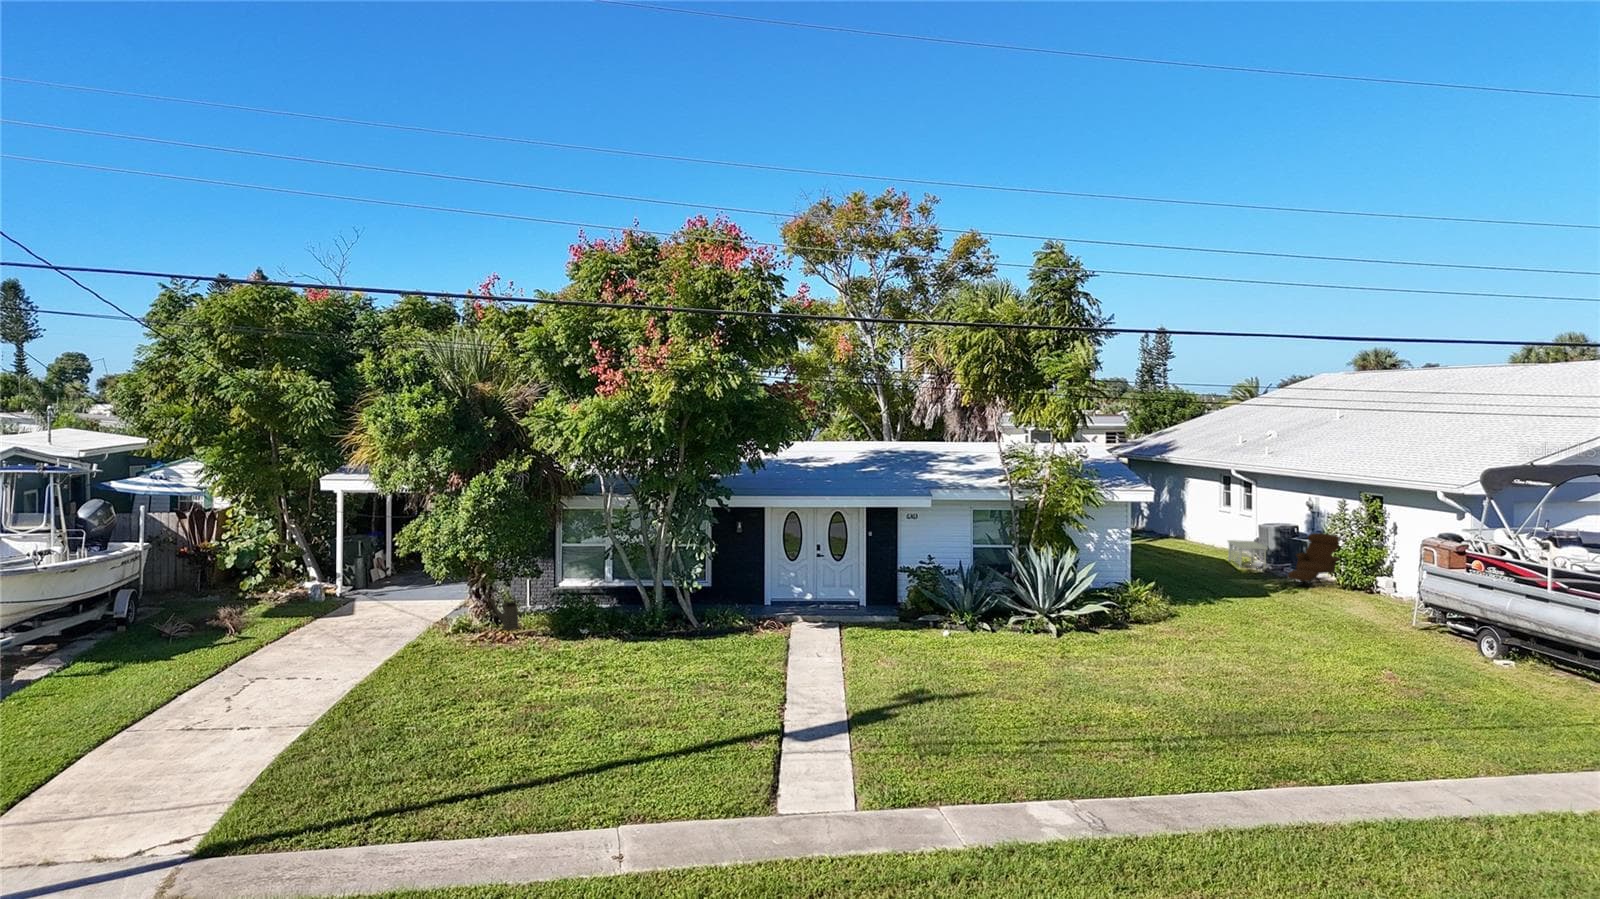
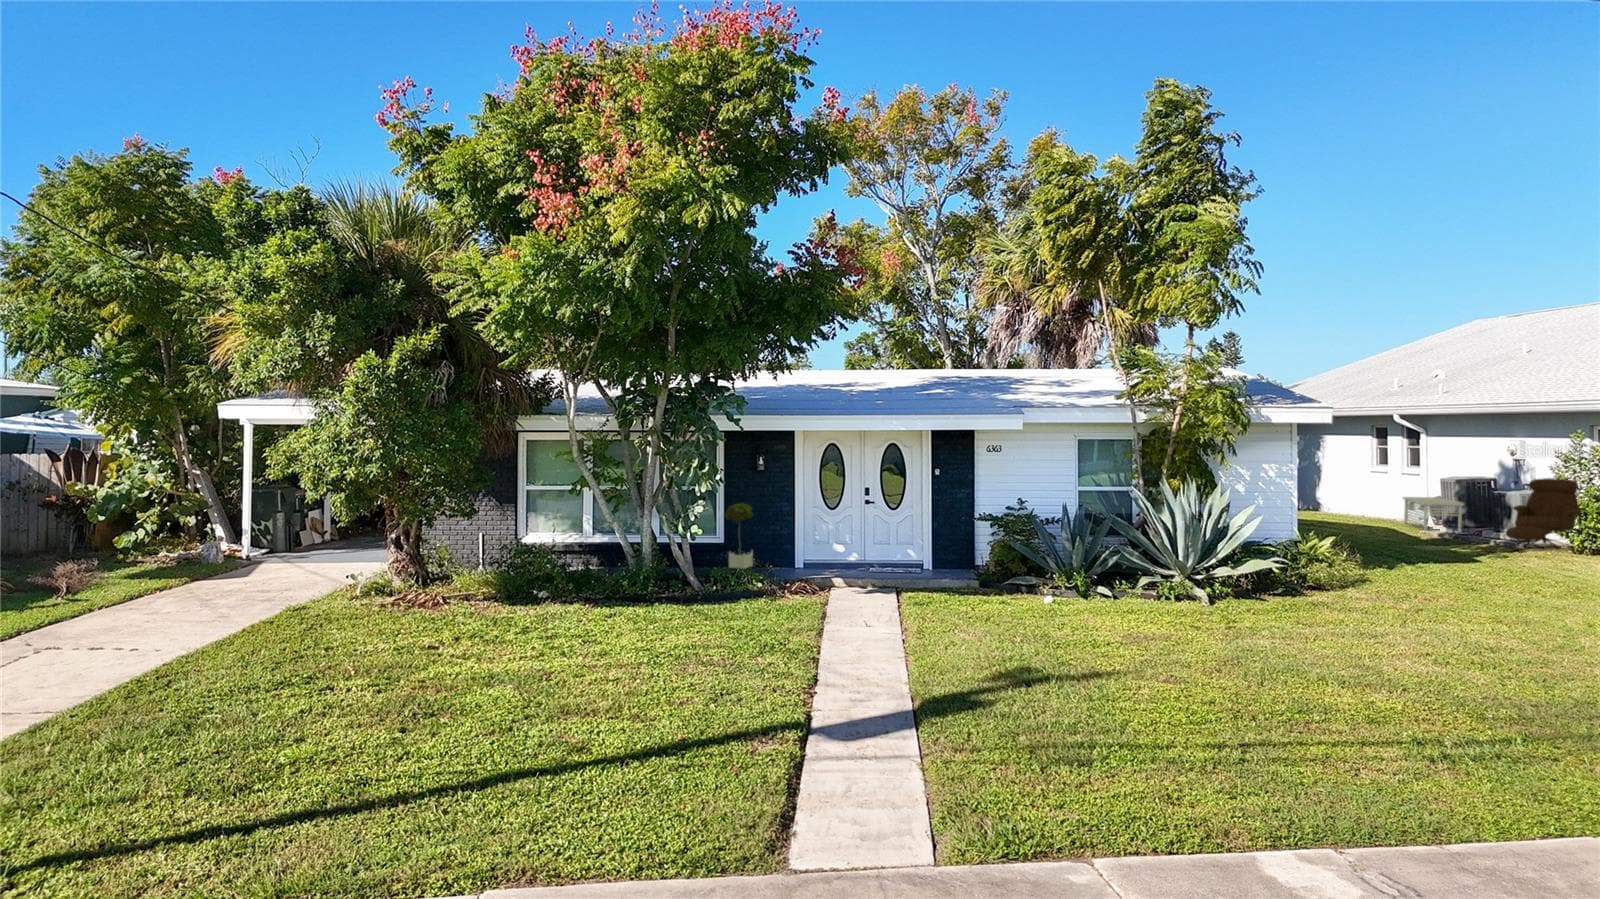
potted tree: none [714,557,735,606] -> present [725,503,753,569]
watering can: present [490,597,521,630] -> none [417,547,457,593]

